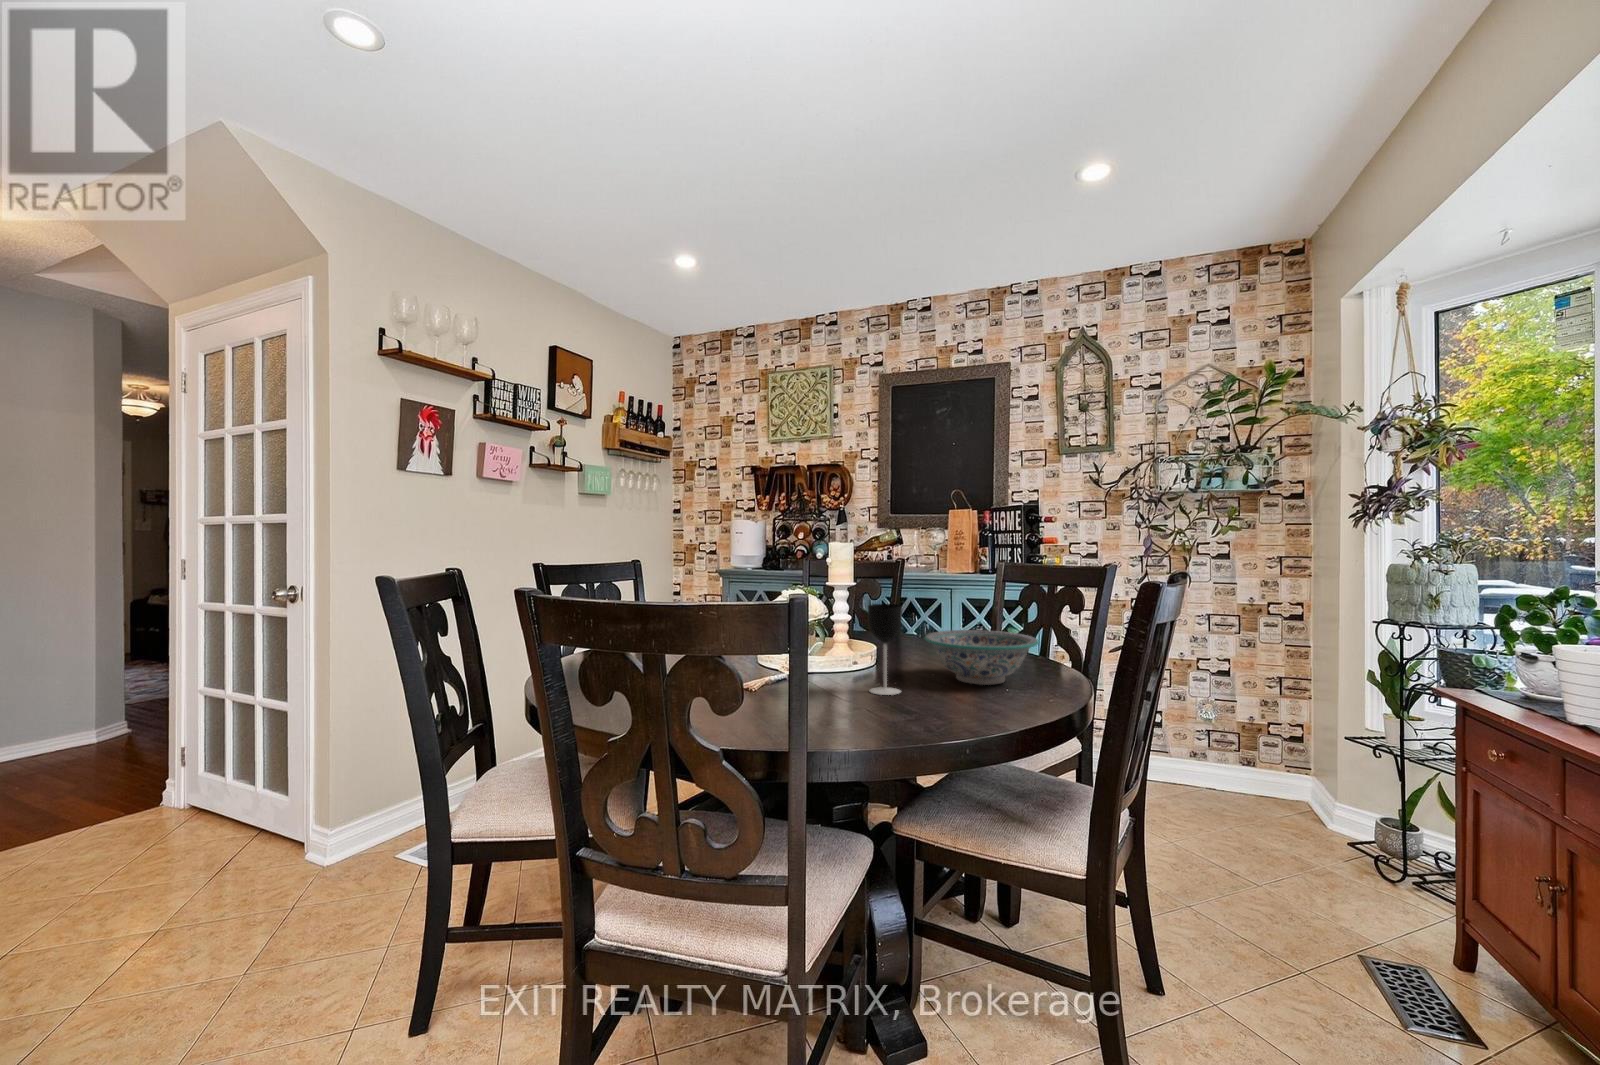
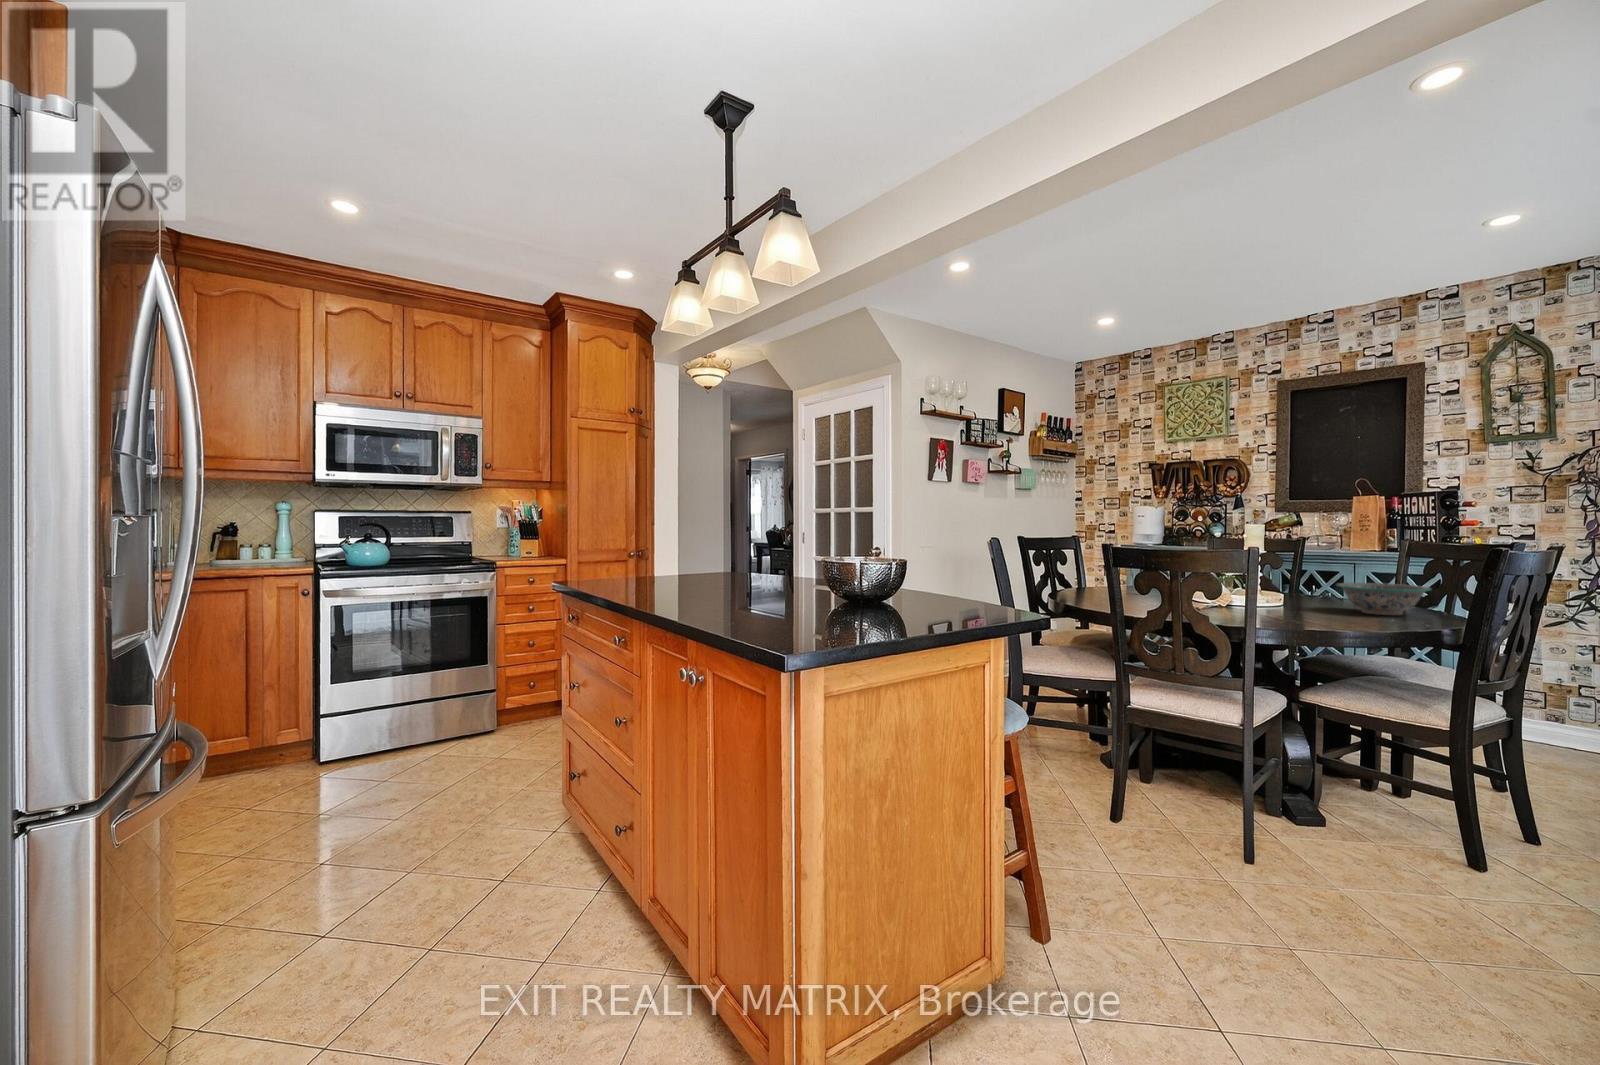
wine glass: present [868,604,902,695] -> none [1294,561,1320,614]

